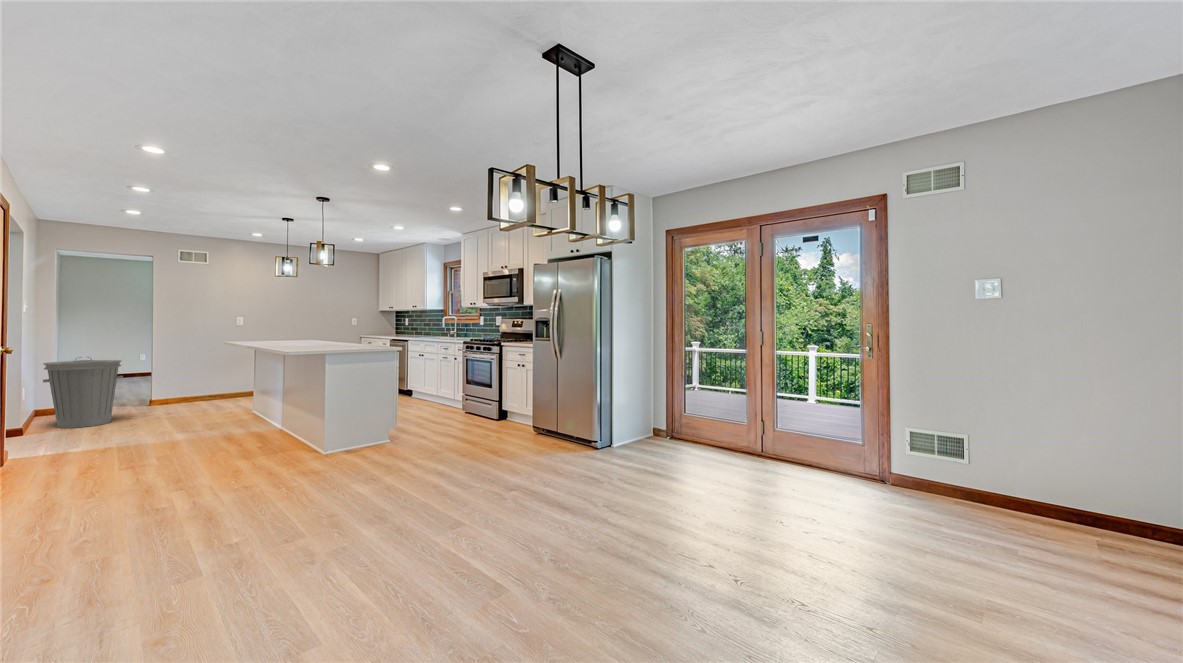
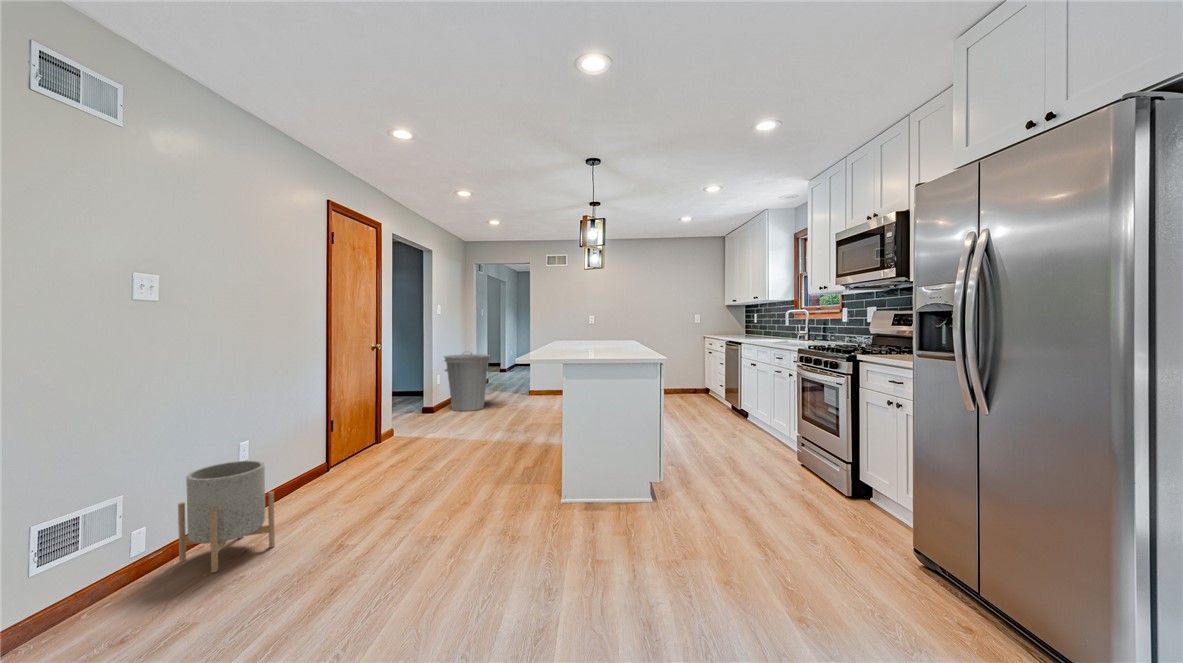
planter: none [7,445,106,543] -> present [178,461,275,572]

